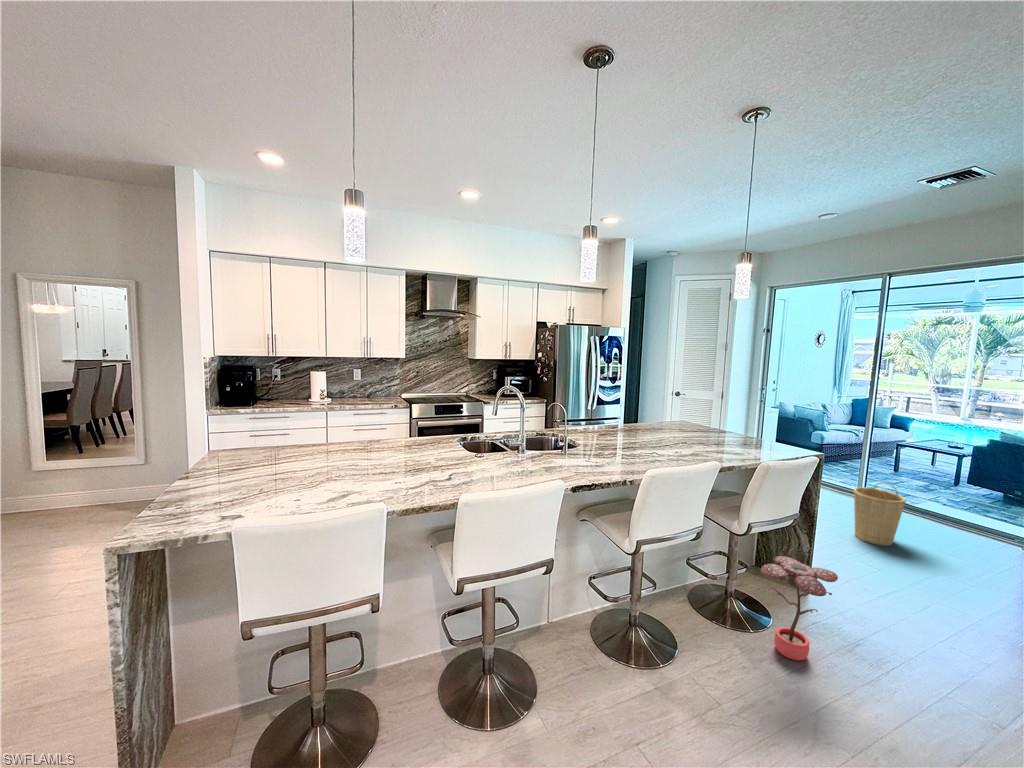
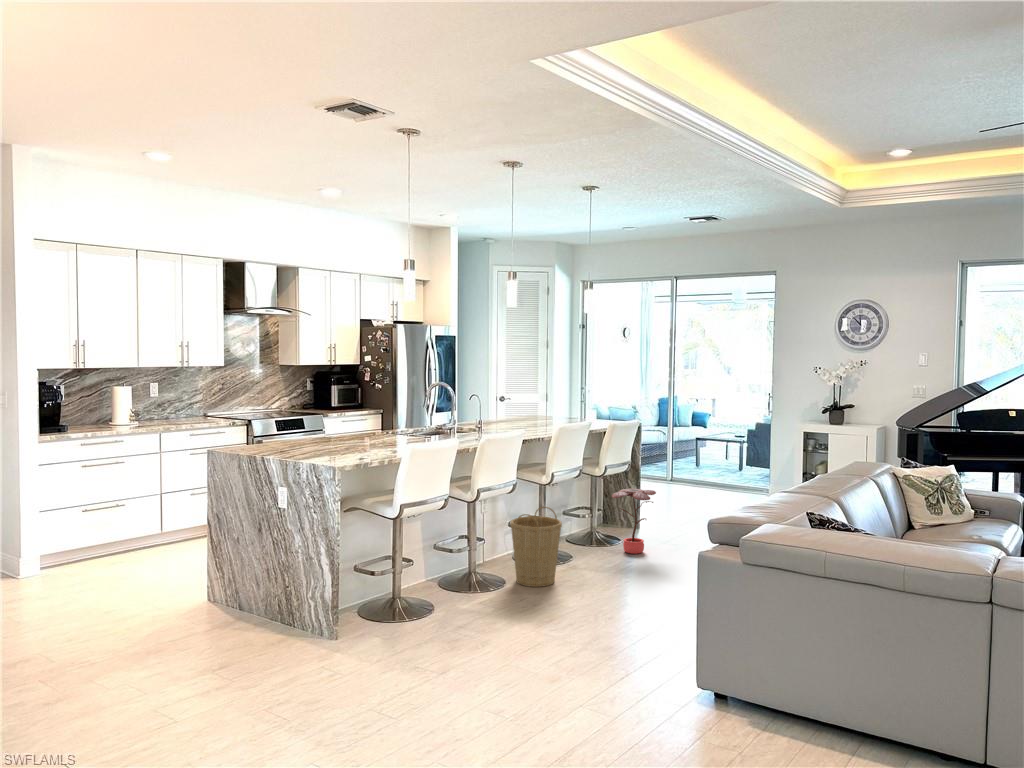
basket: present [854,482,906,546] -> present [510,507,562,587]

